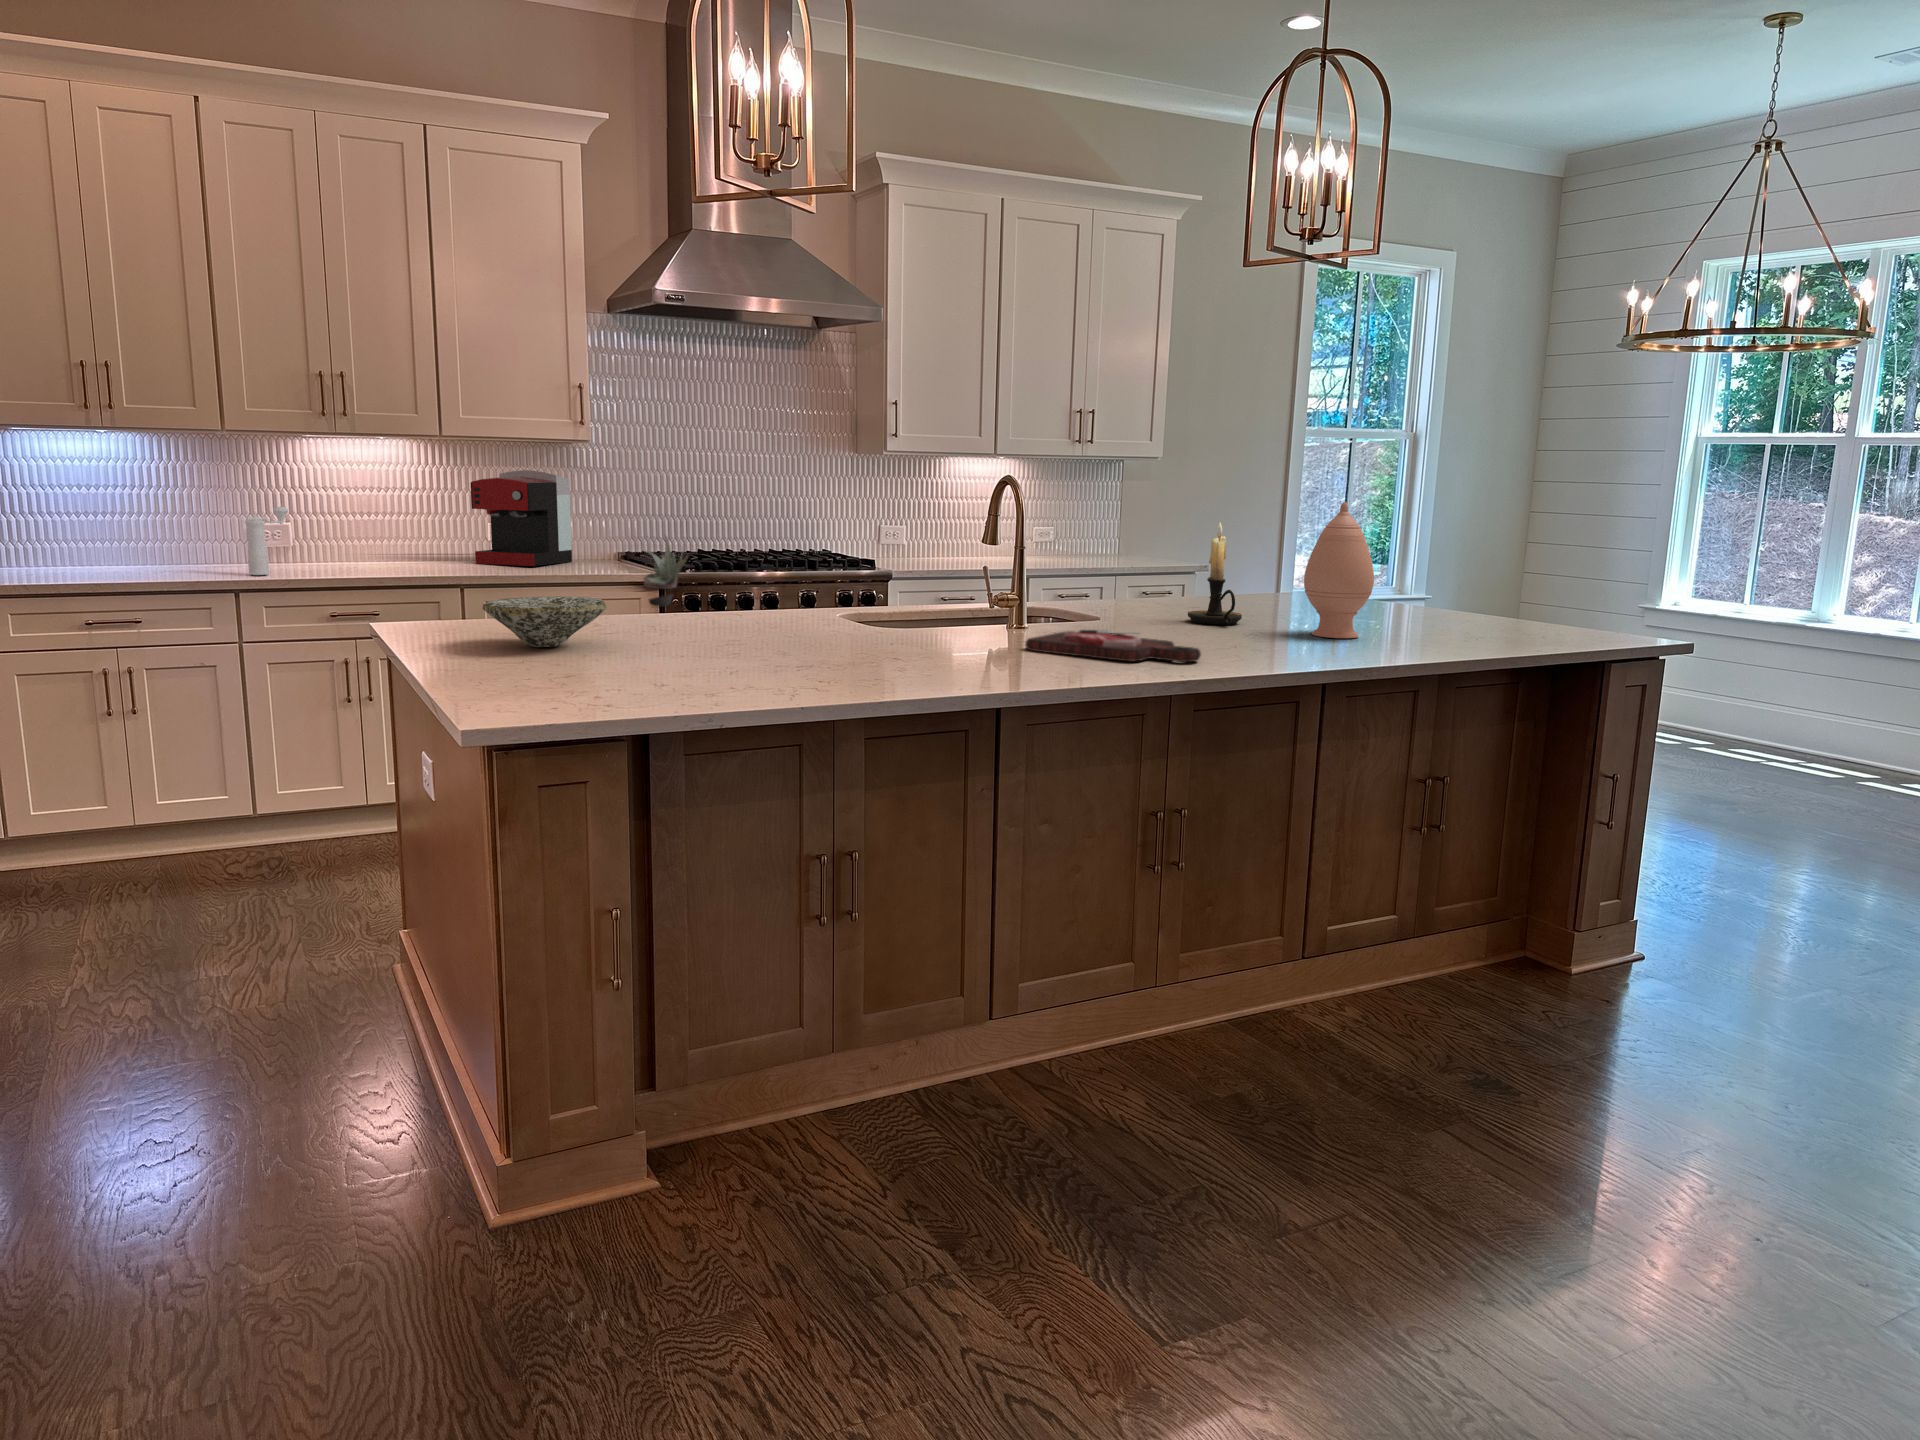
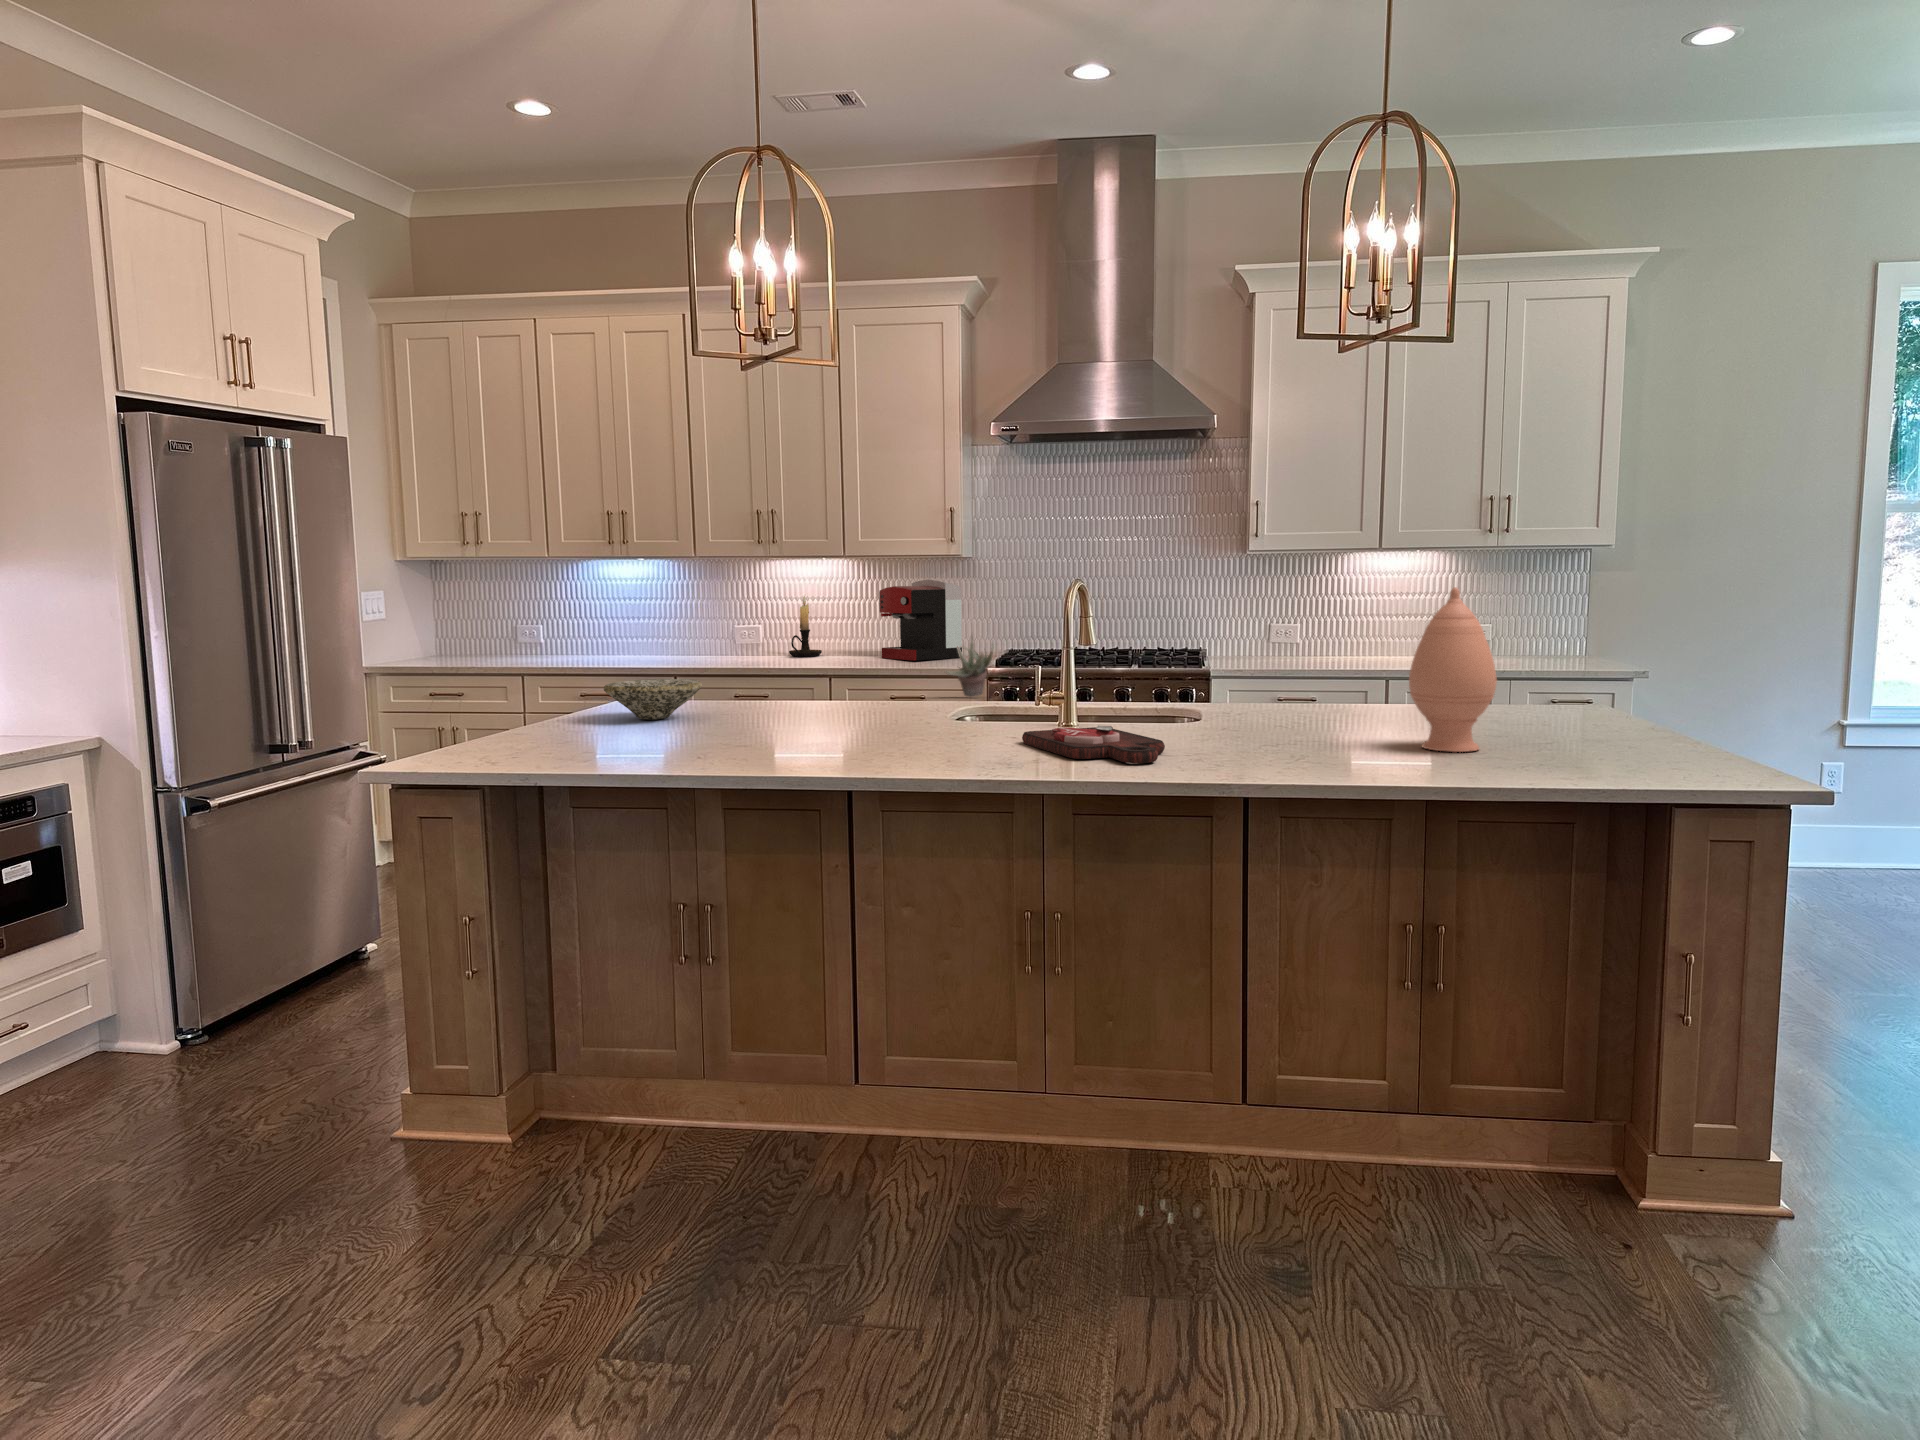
pepper mill: present [245,507,288,575] -> none [699,612,734,664]
candle holder: present [1188,523,1242,625] -> present [789,596,822,657]

